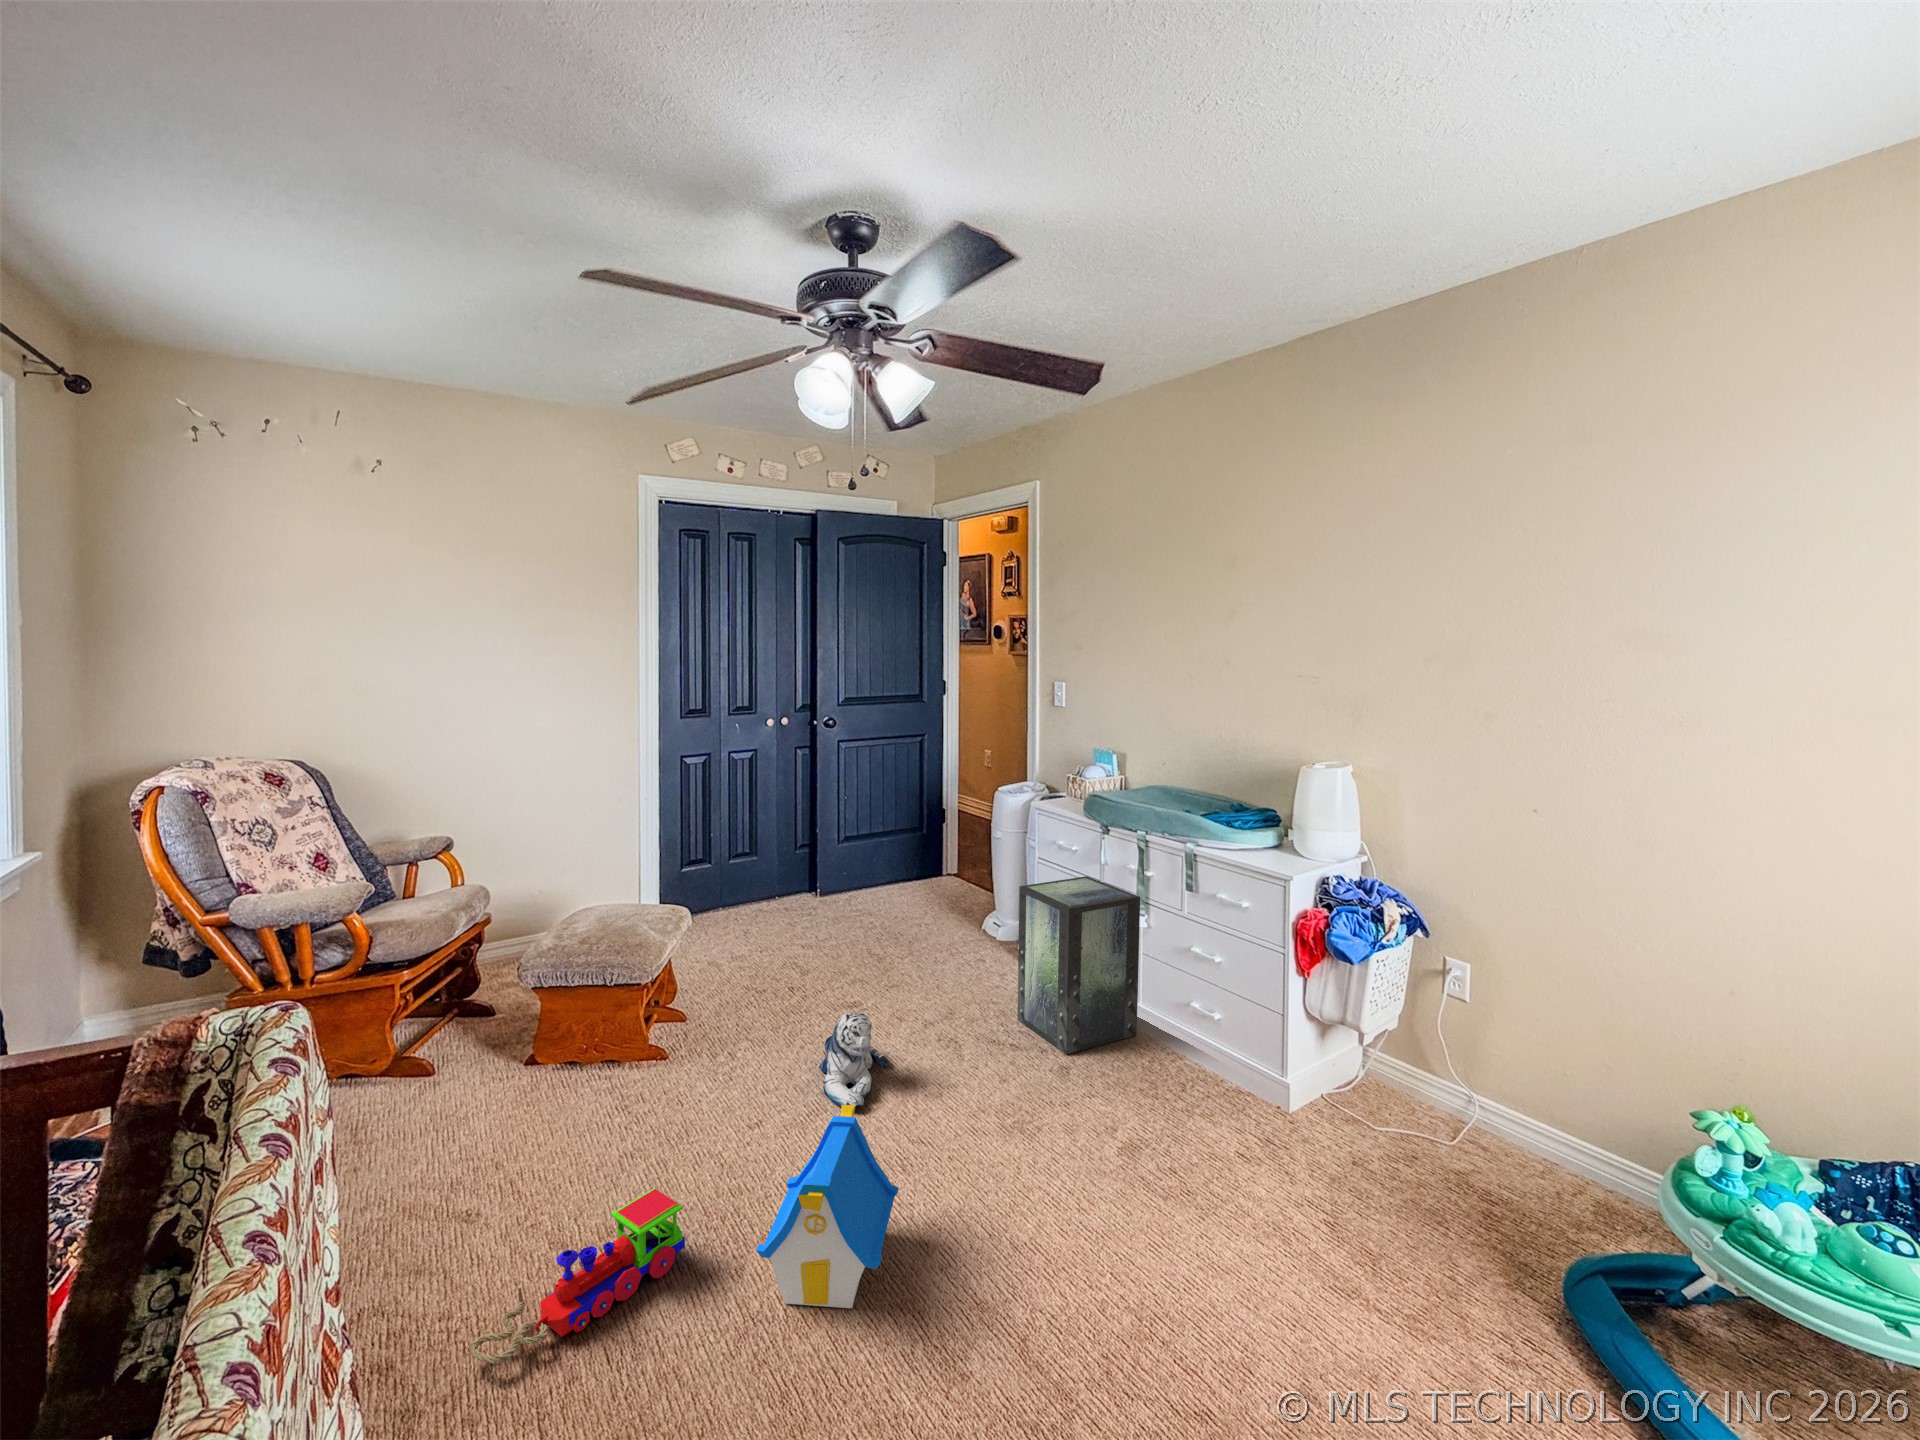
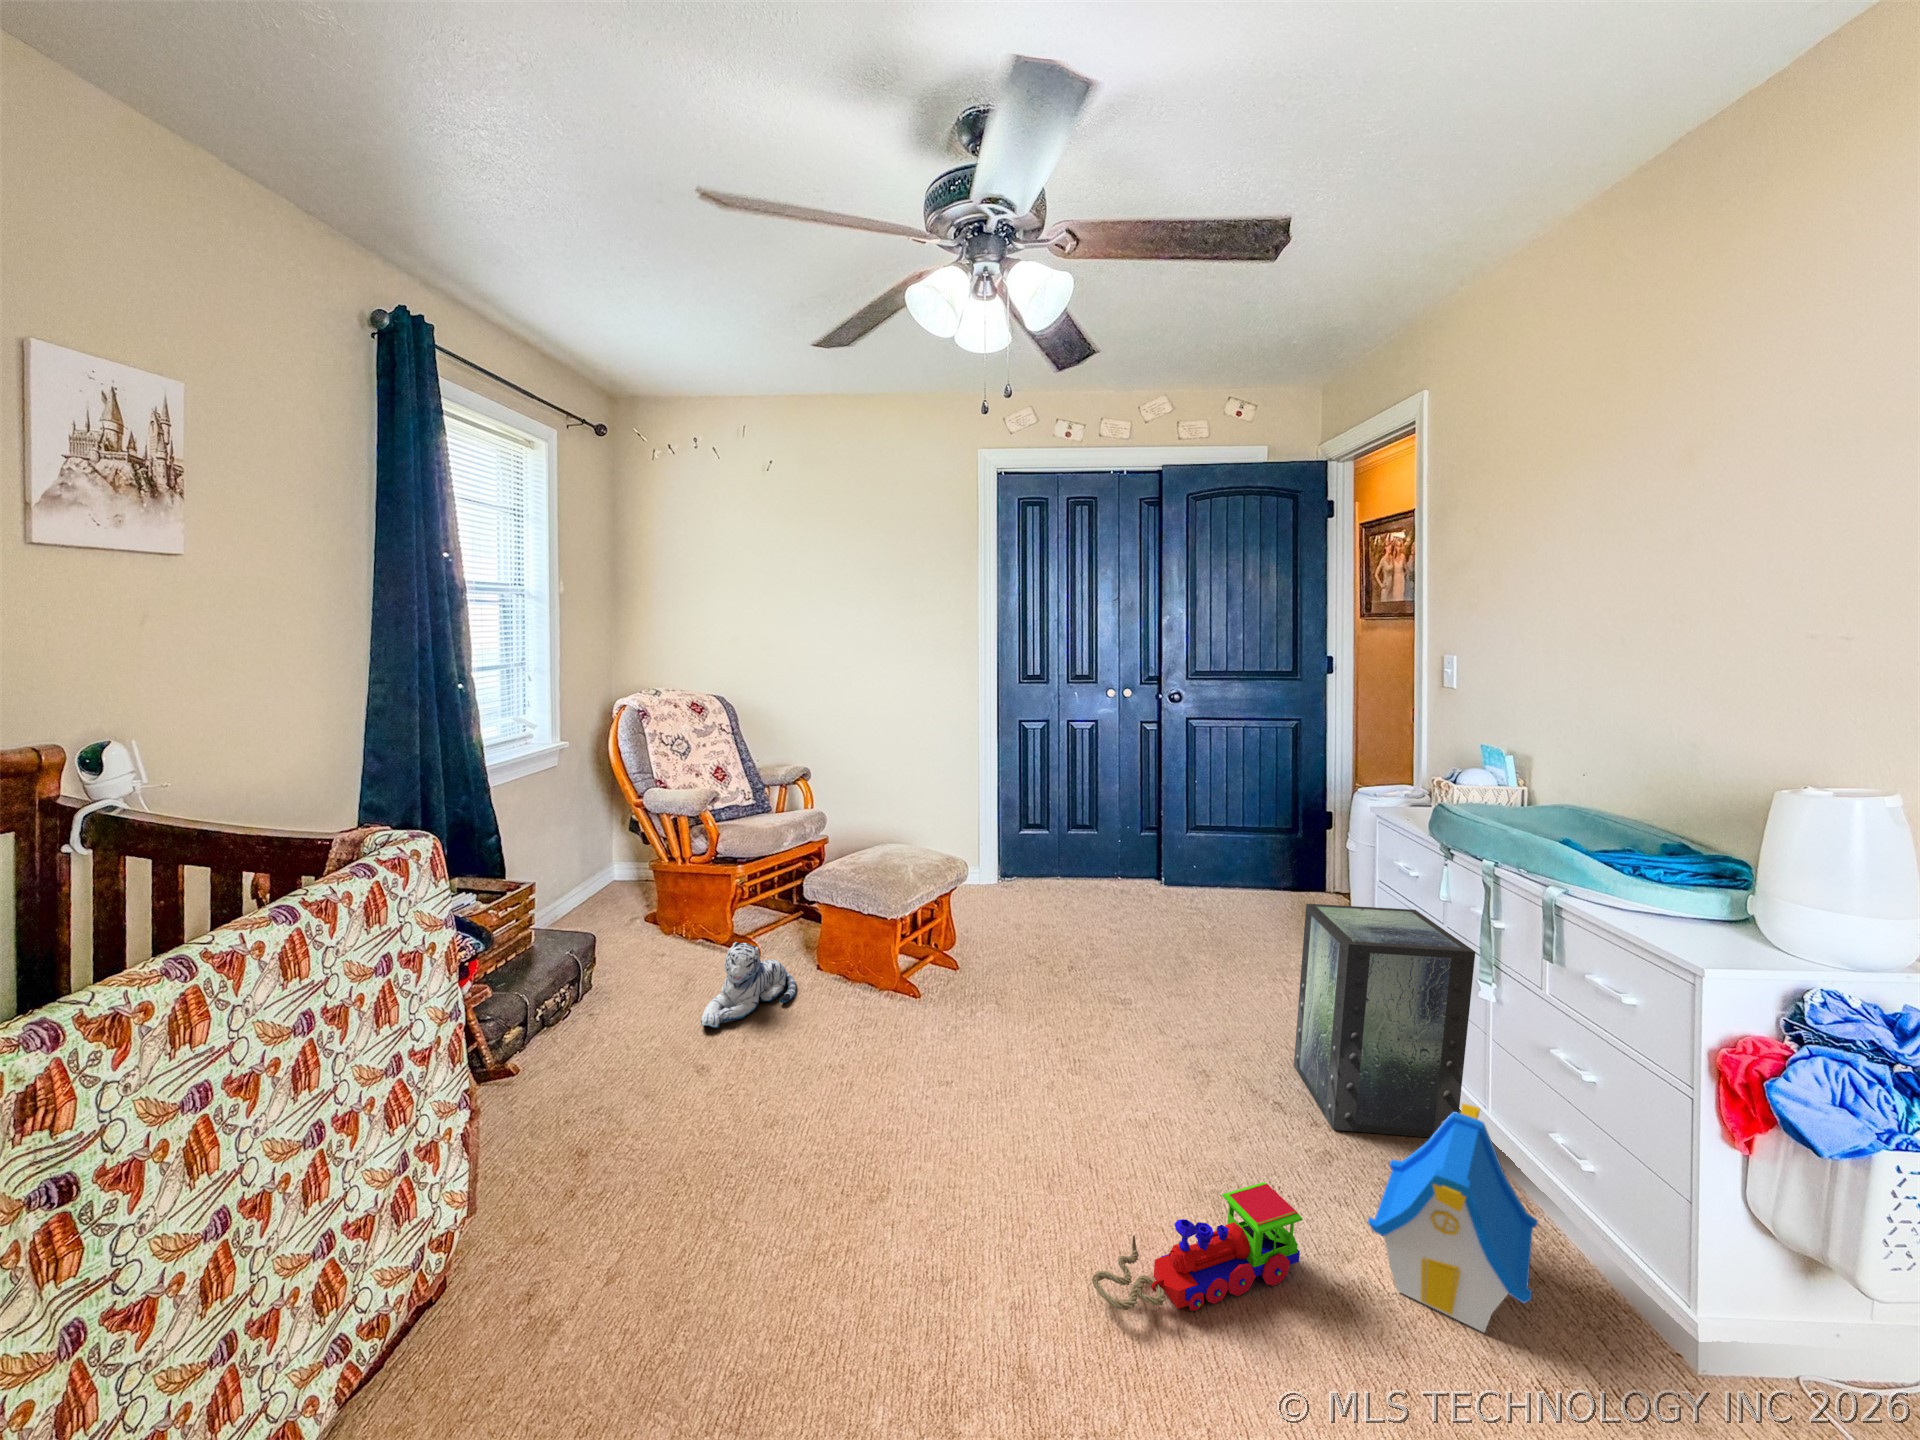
plush toy: present [819,1013,888,1107] -> present [701,942,796,1028]
toy house: present [756,1105,899,1308] -> present [1368,1104,1538,1332]
toy train: present [469,1189,685,1364] -> present [1092,1182,1303,1311]

